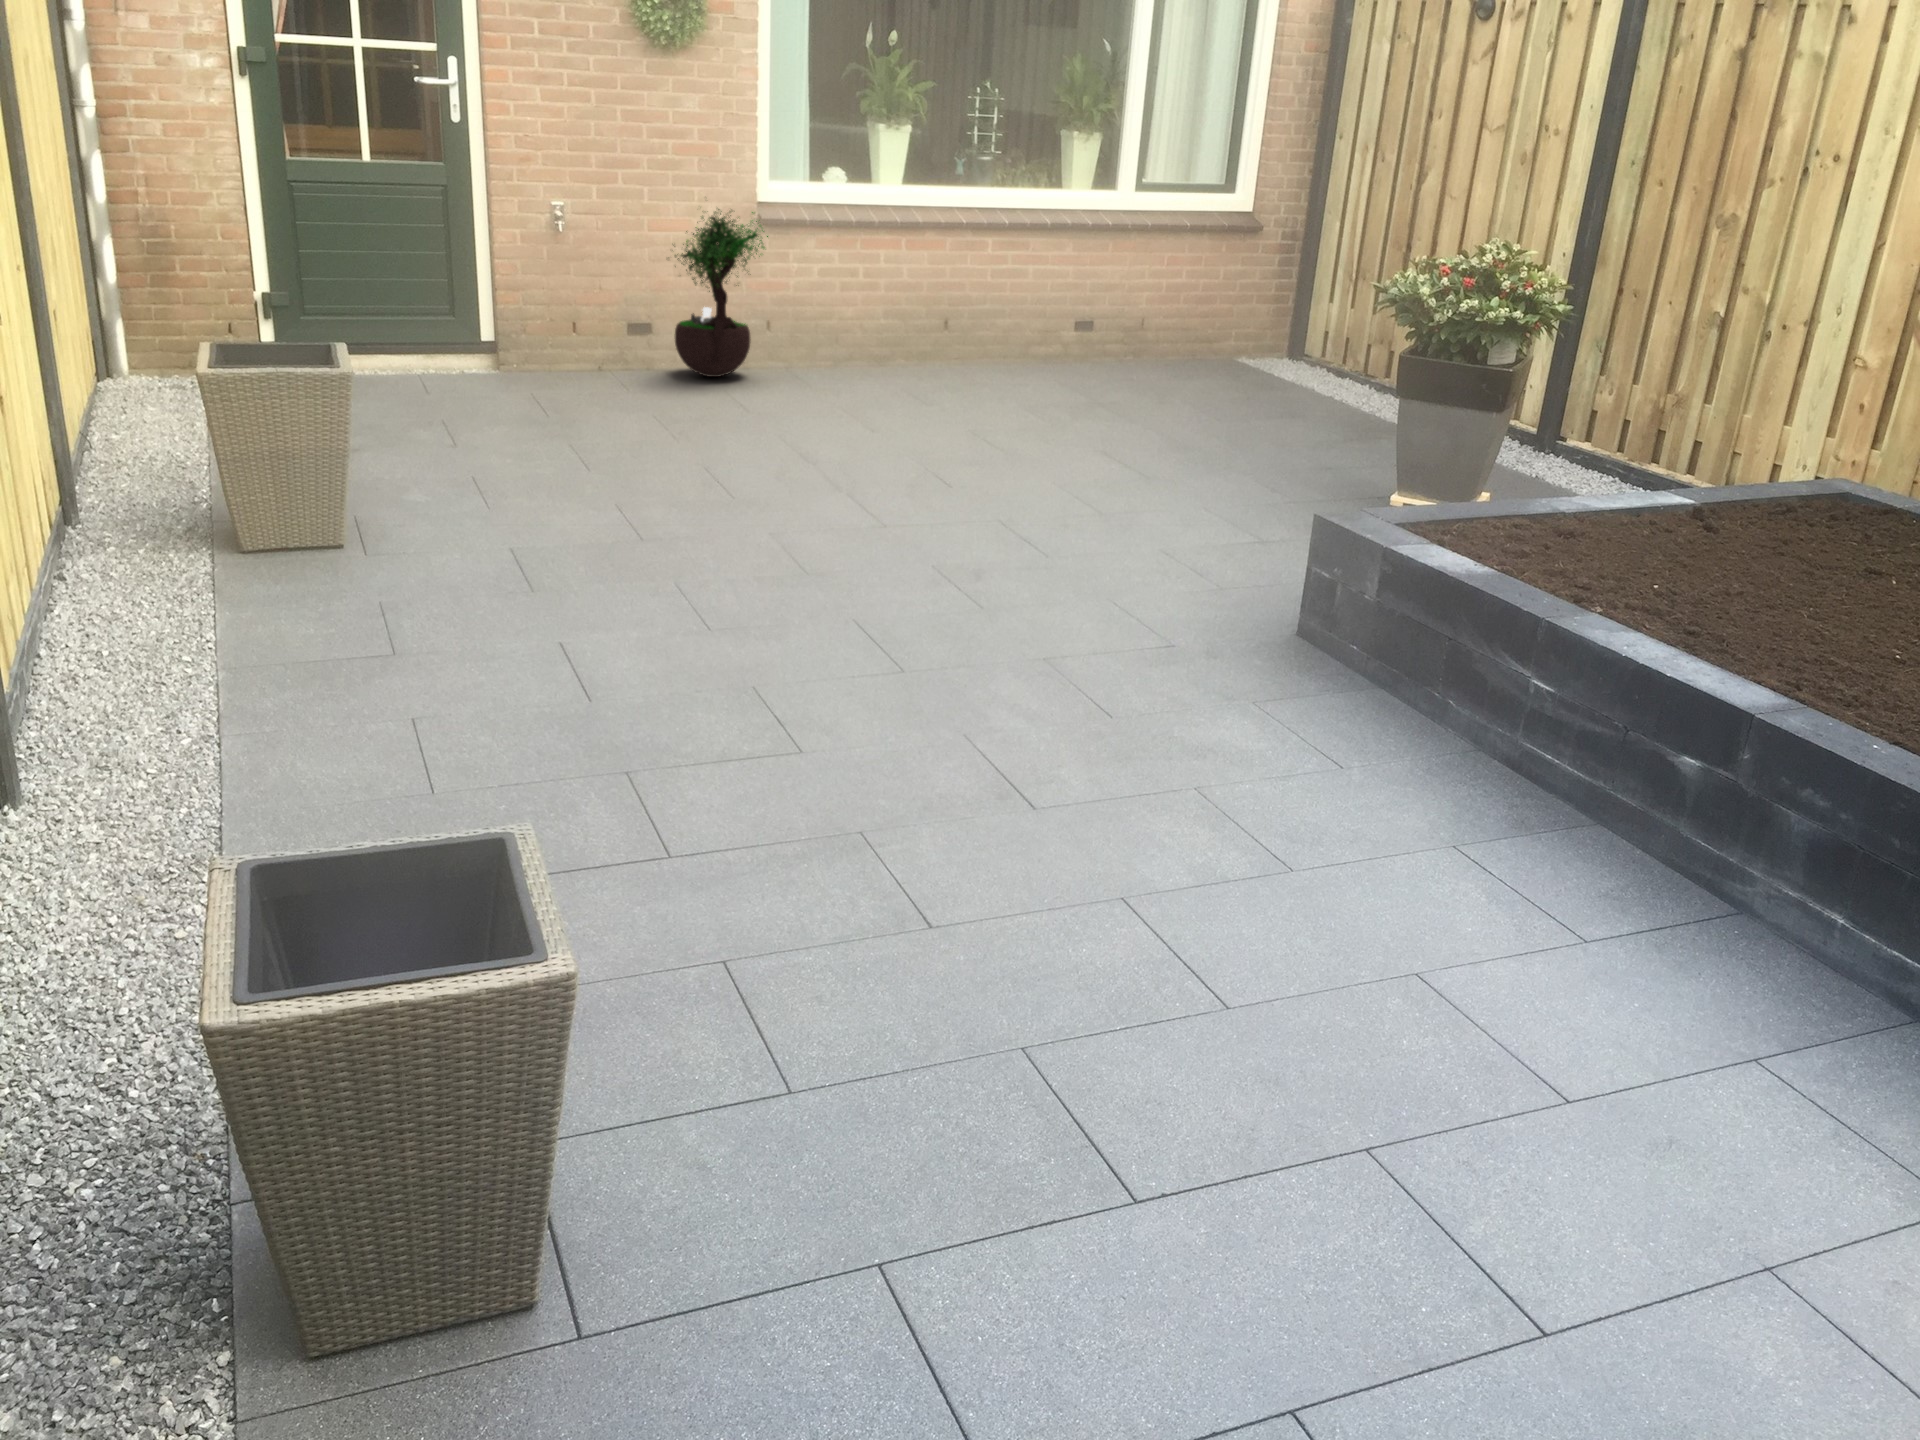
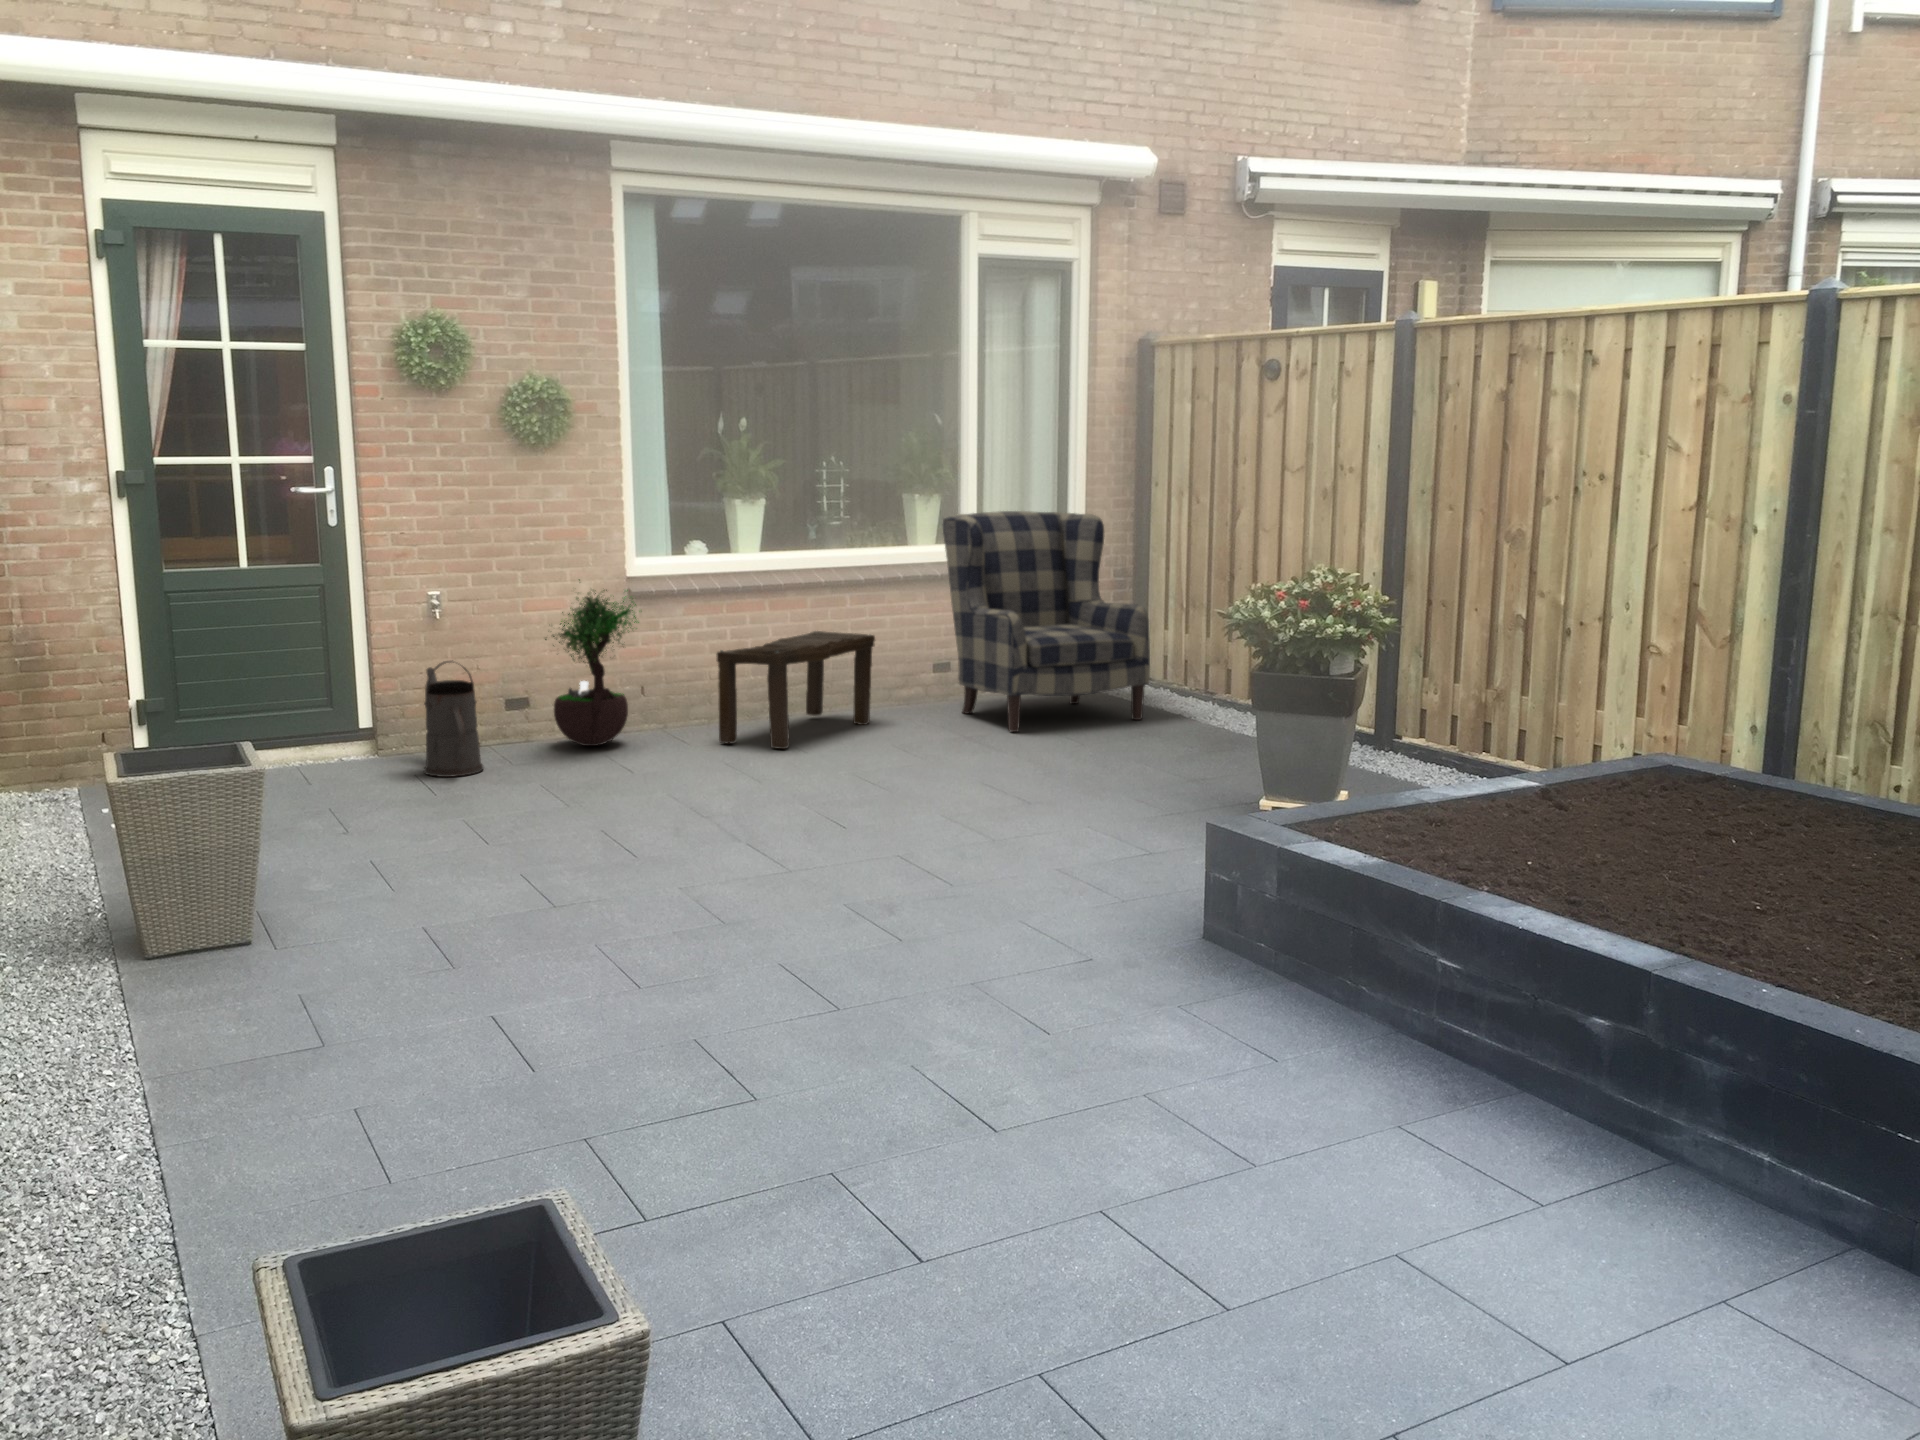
chair: none [1099,154,1311,399] -> present [943,511,1150,732]
bench: none [842,273,1015,396] -> present [716,631,875,749]
watering can: none [539,274,599,397] -> present [424,660,483,777]

